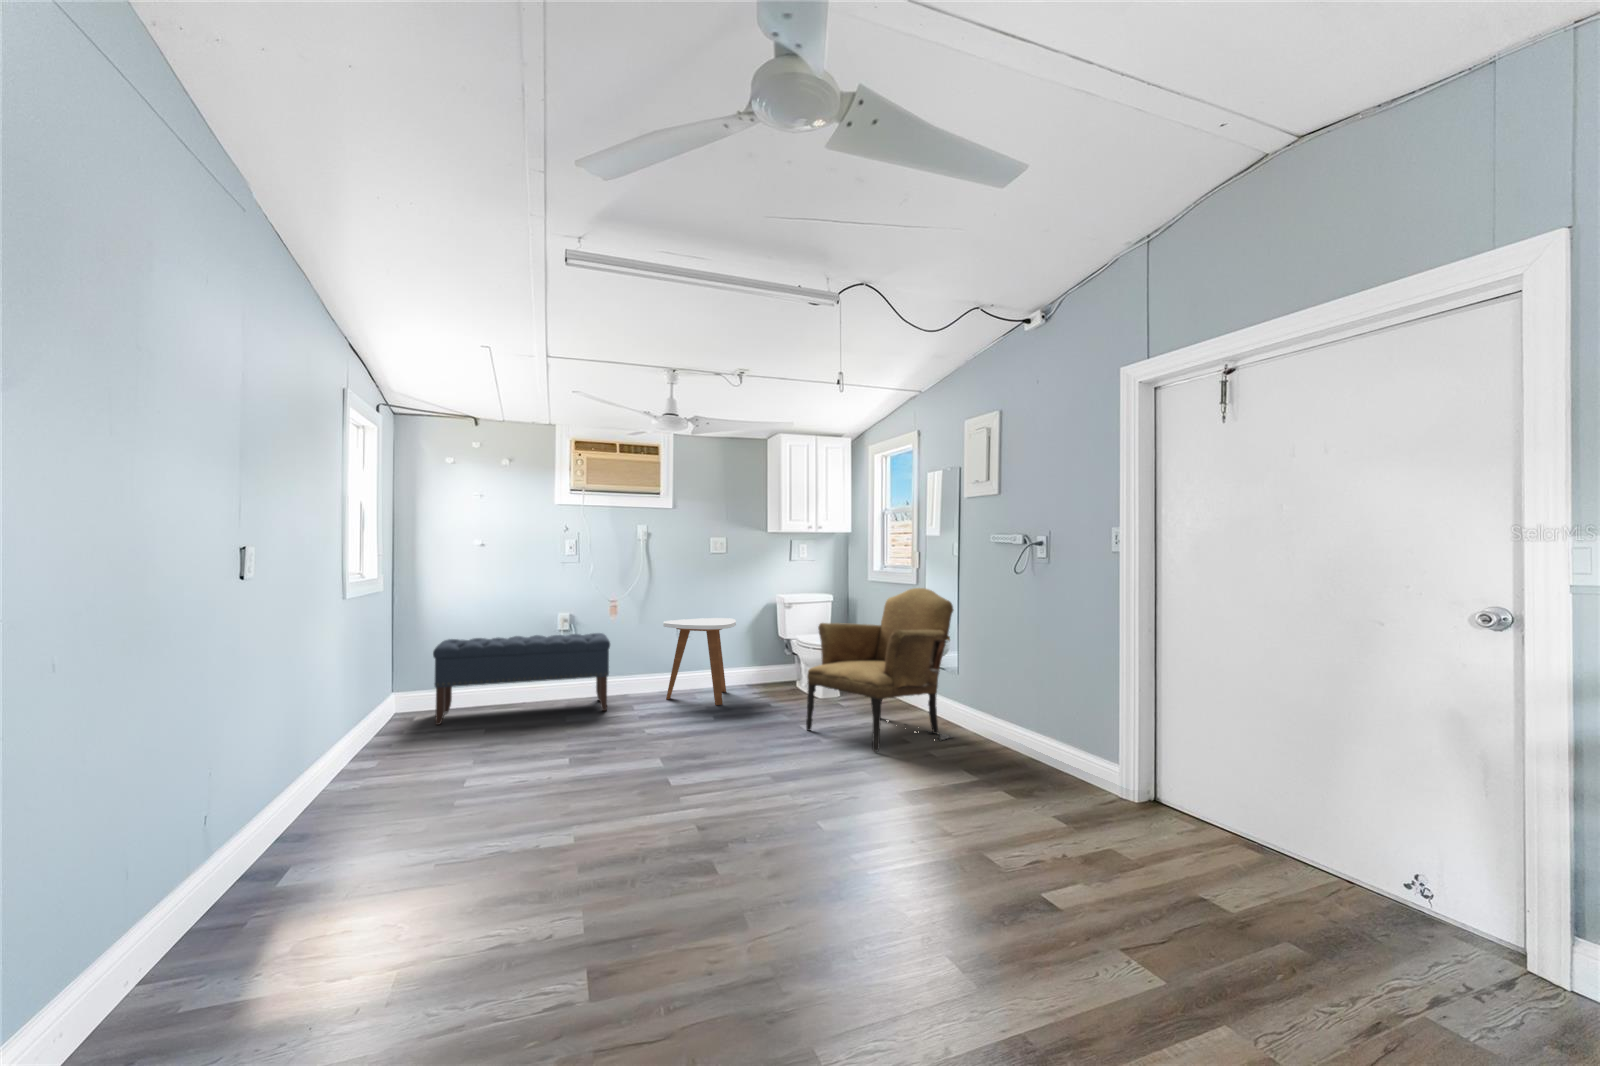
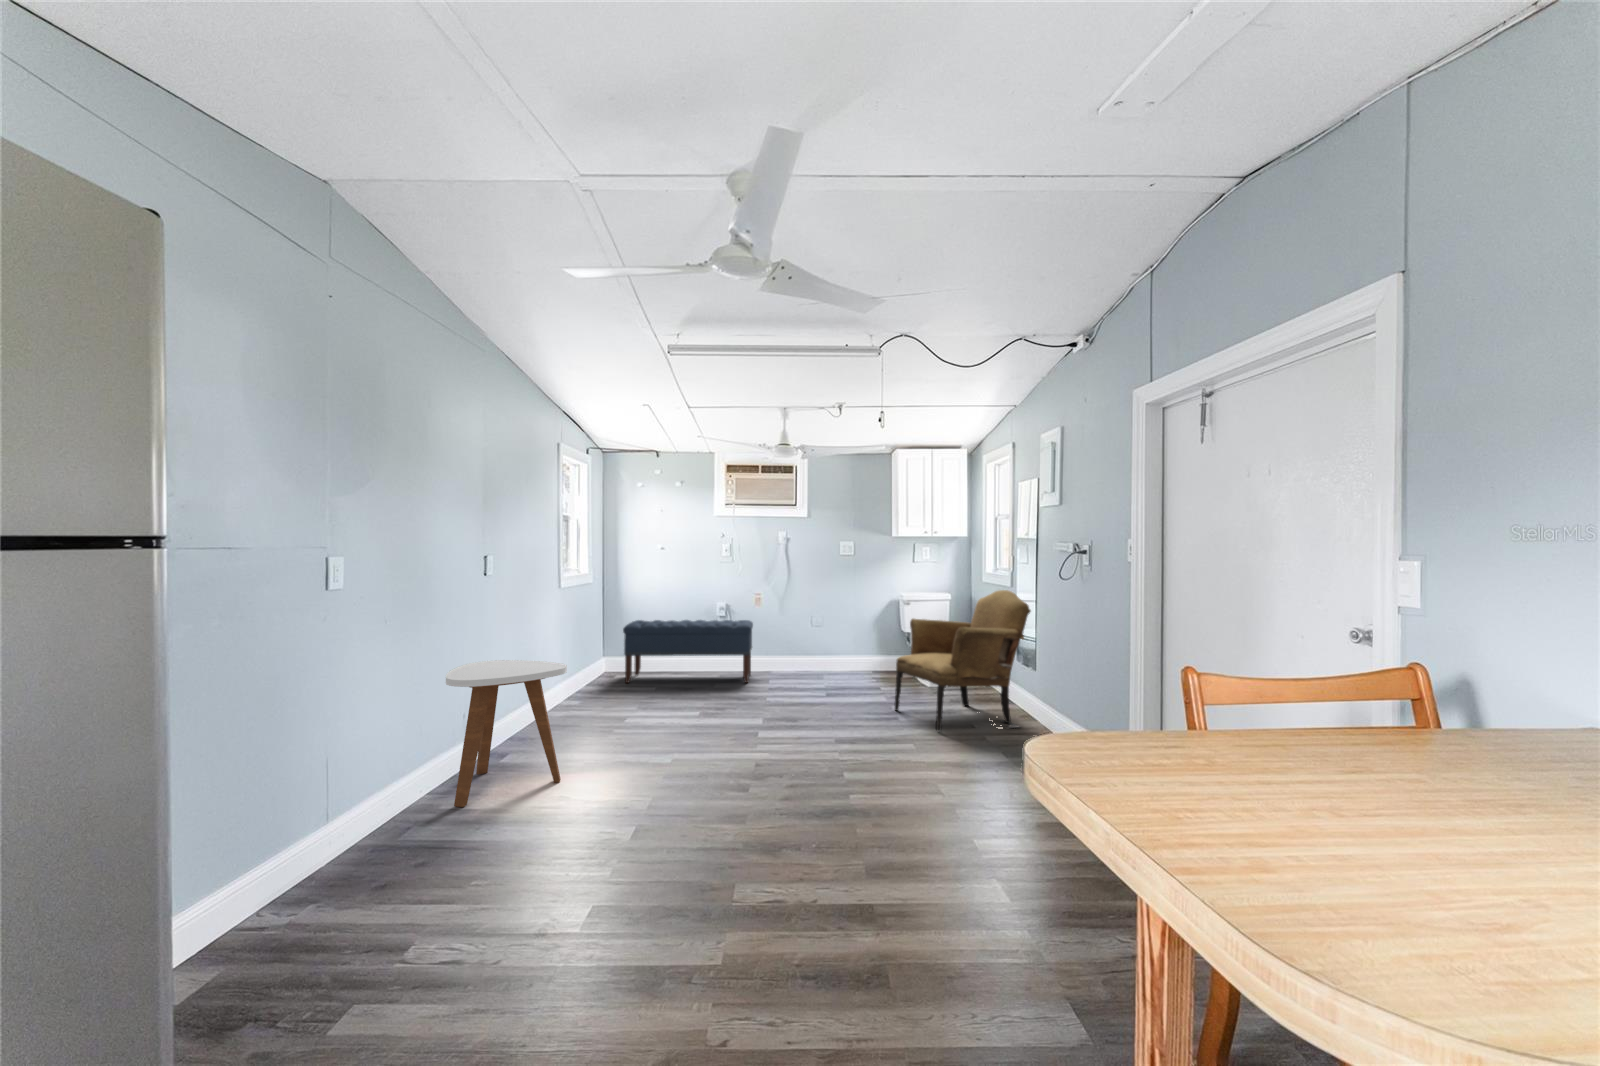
side table: present [663,618,736,705] -> present [446,660,567,807]

